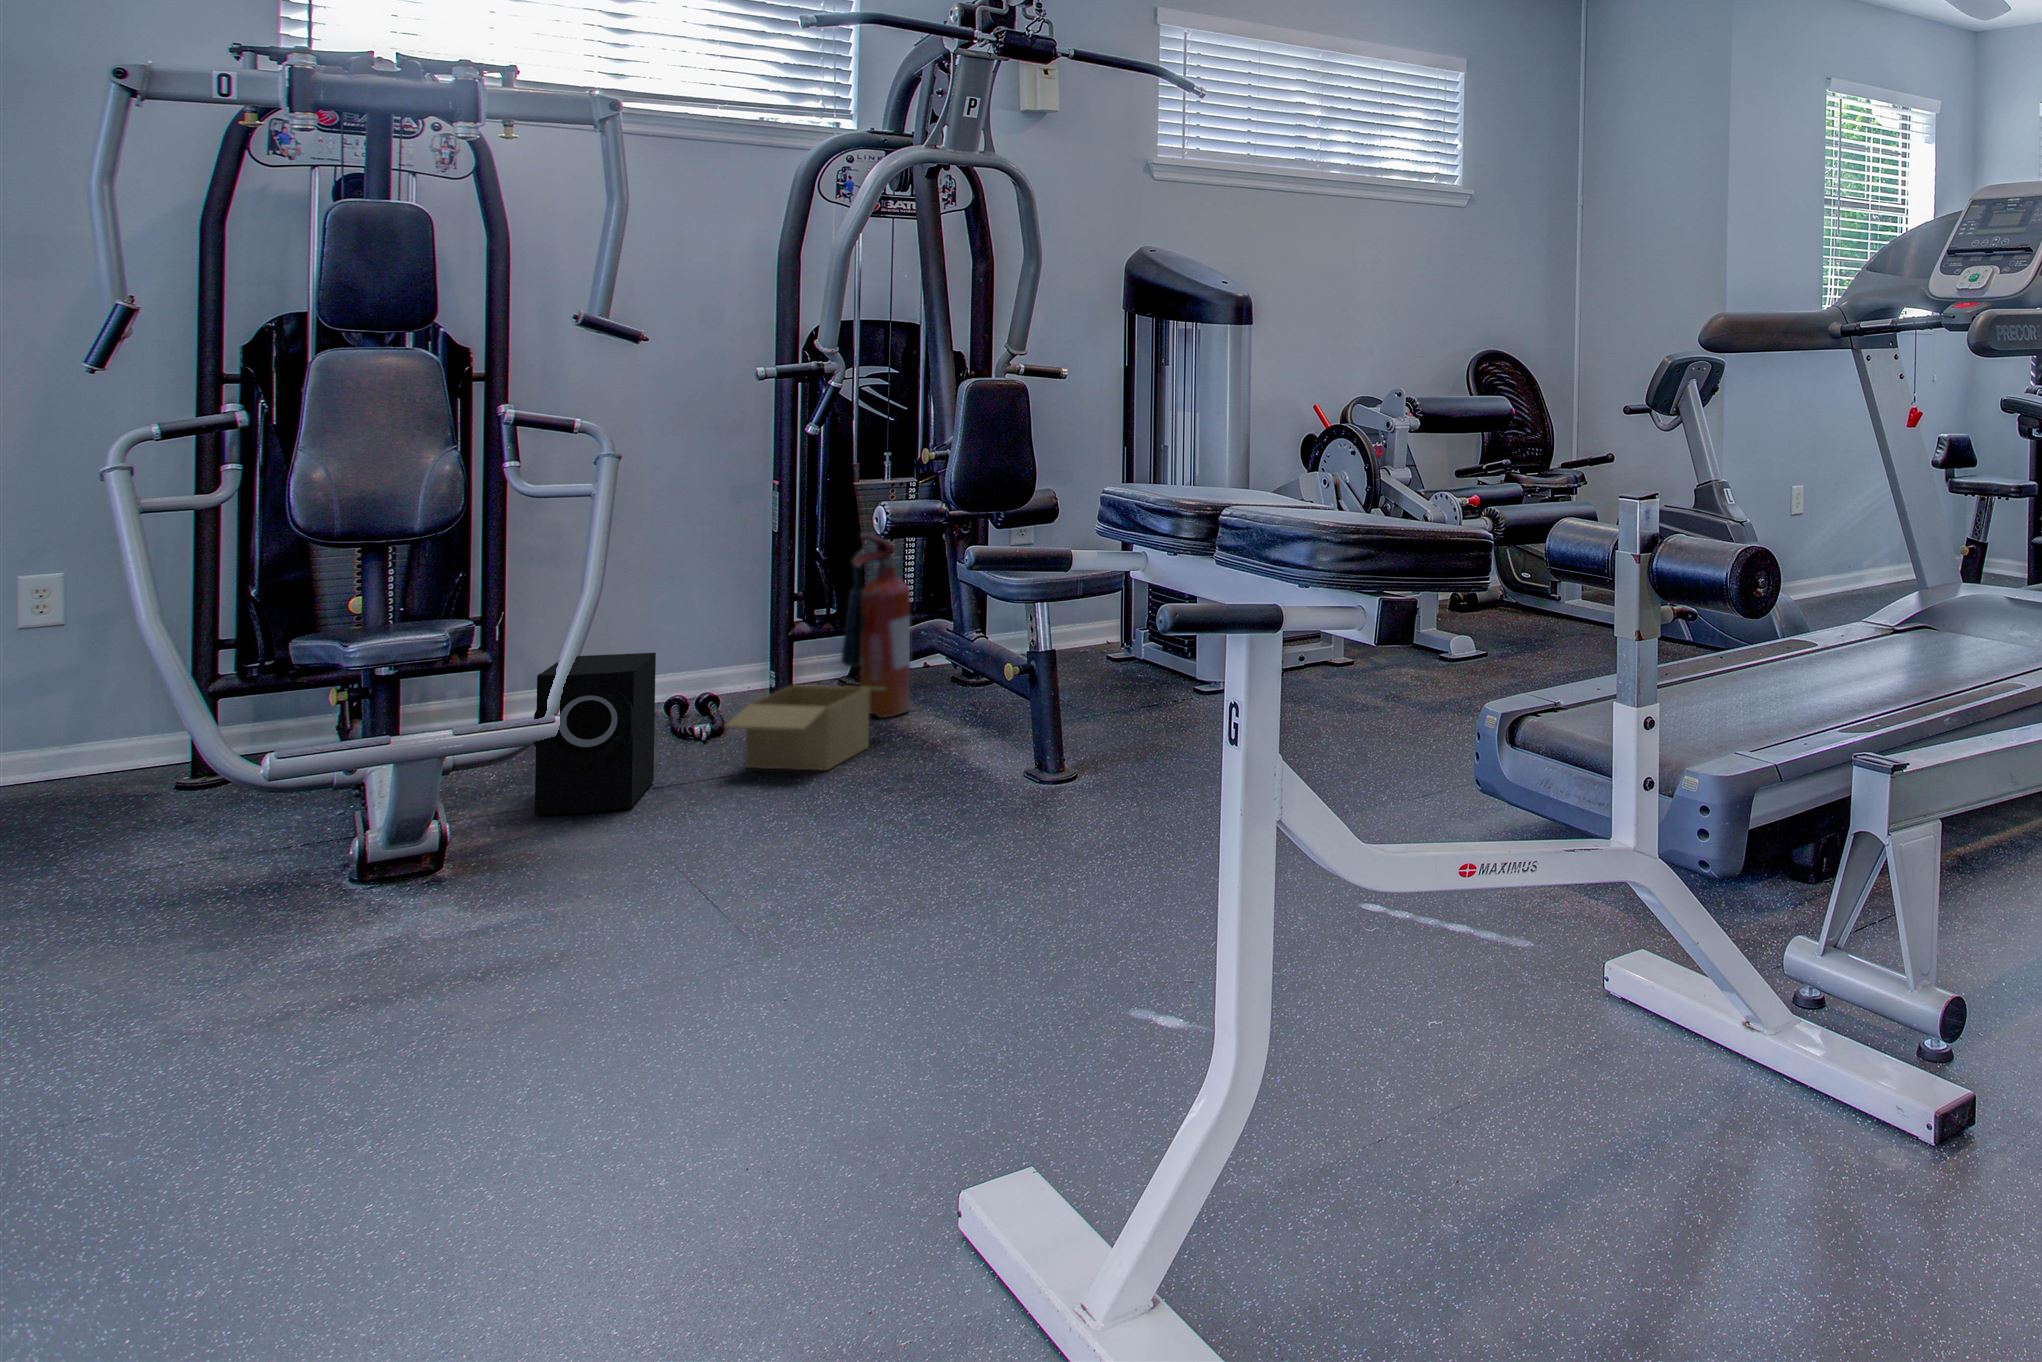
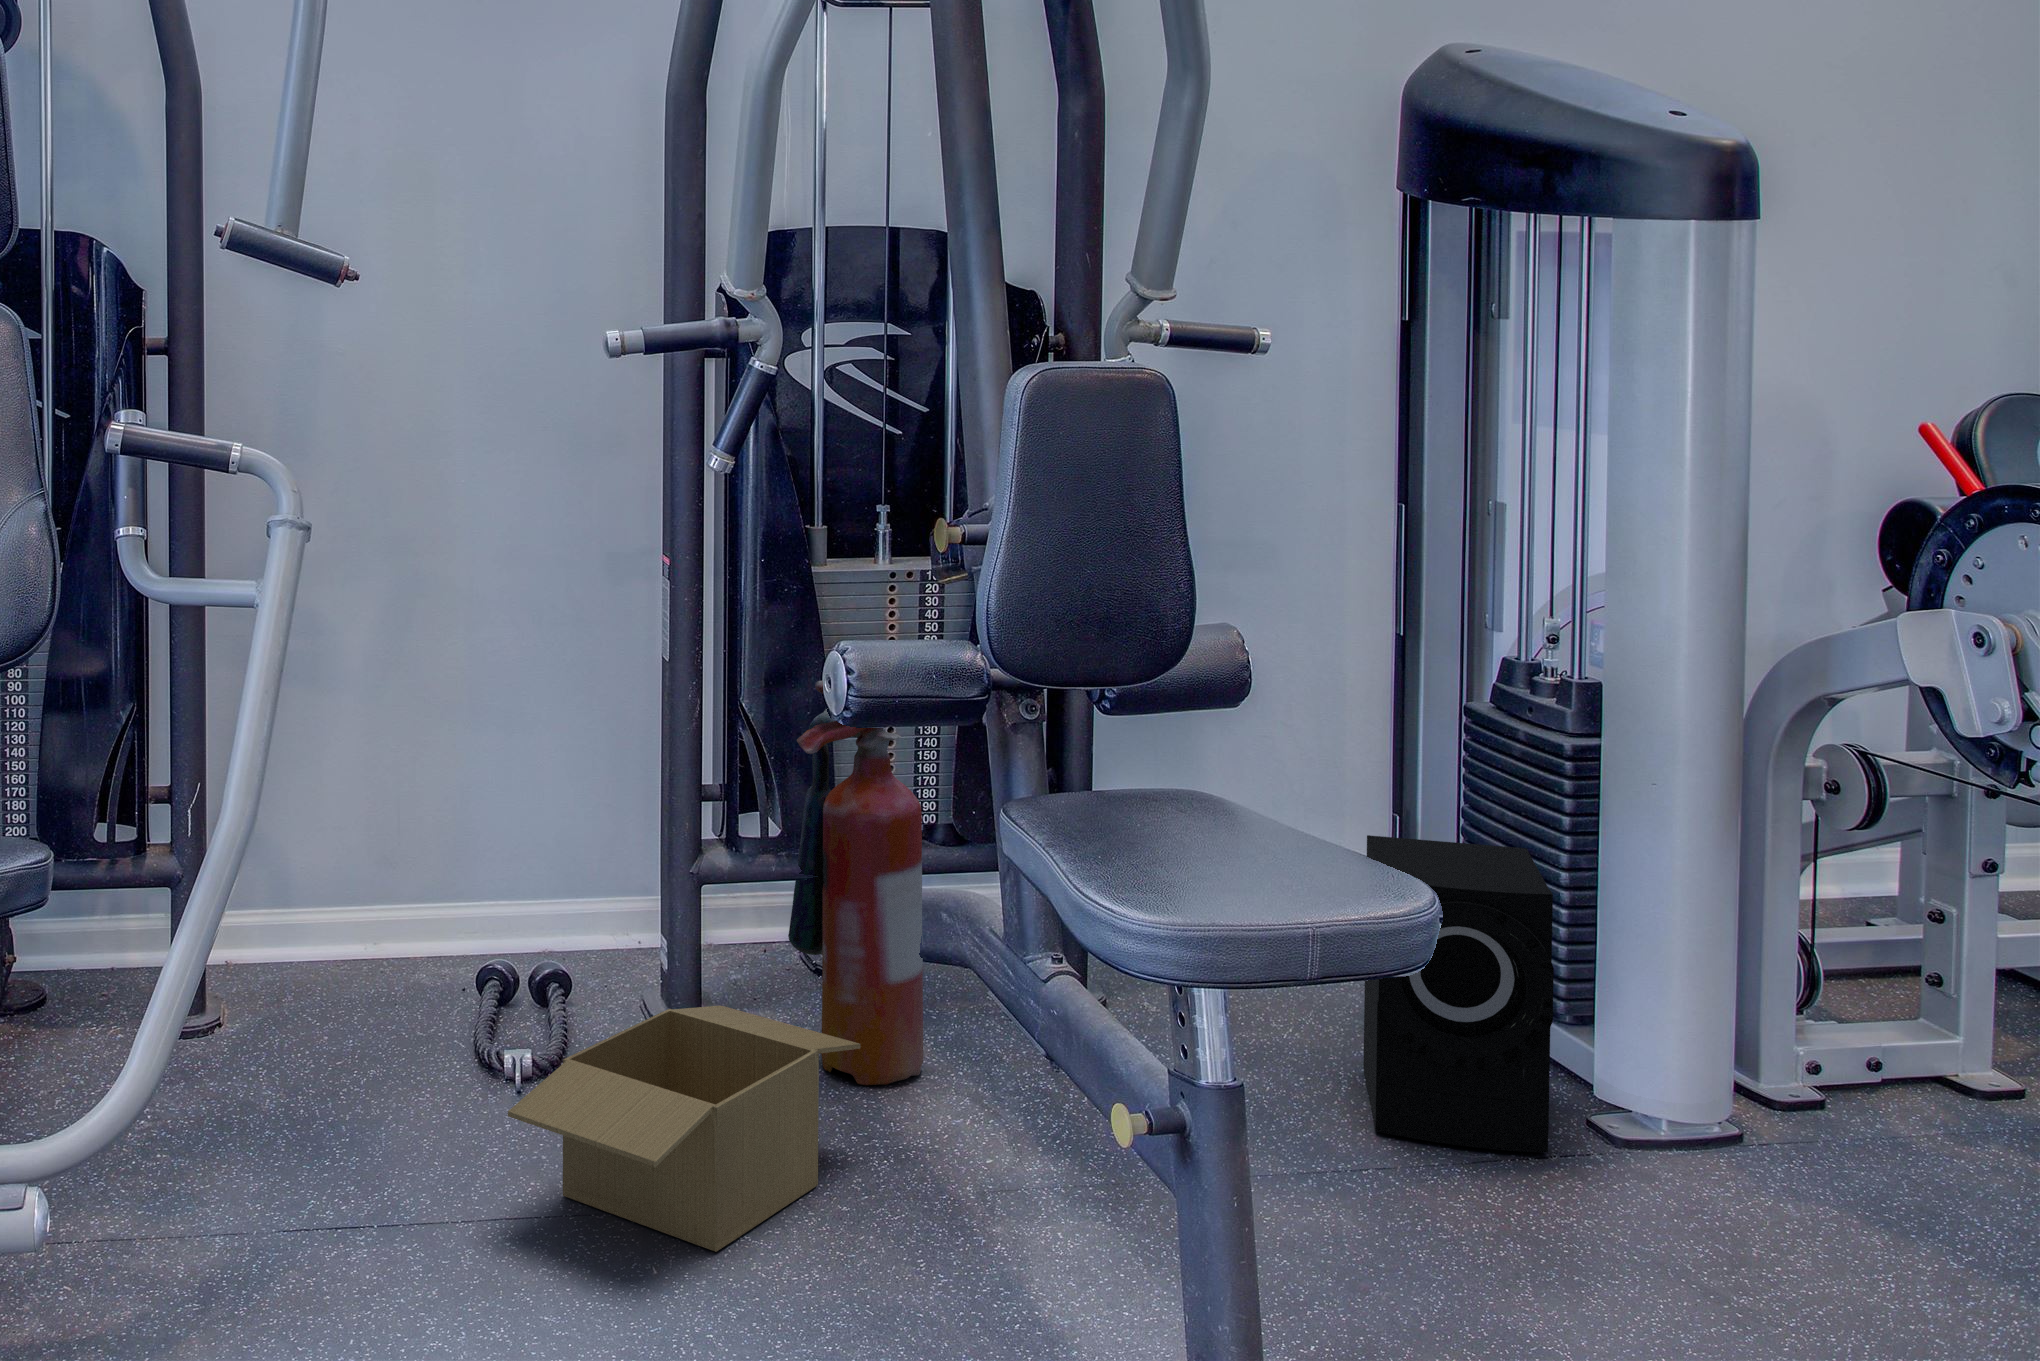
speaker: present [534,653,656,815] -> present [1363,835,1554,1153]

